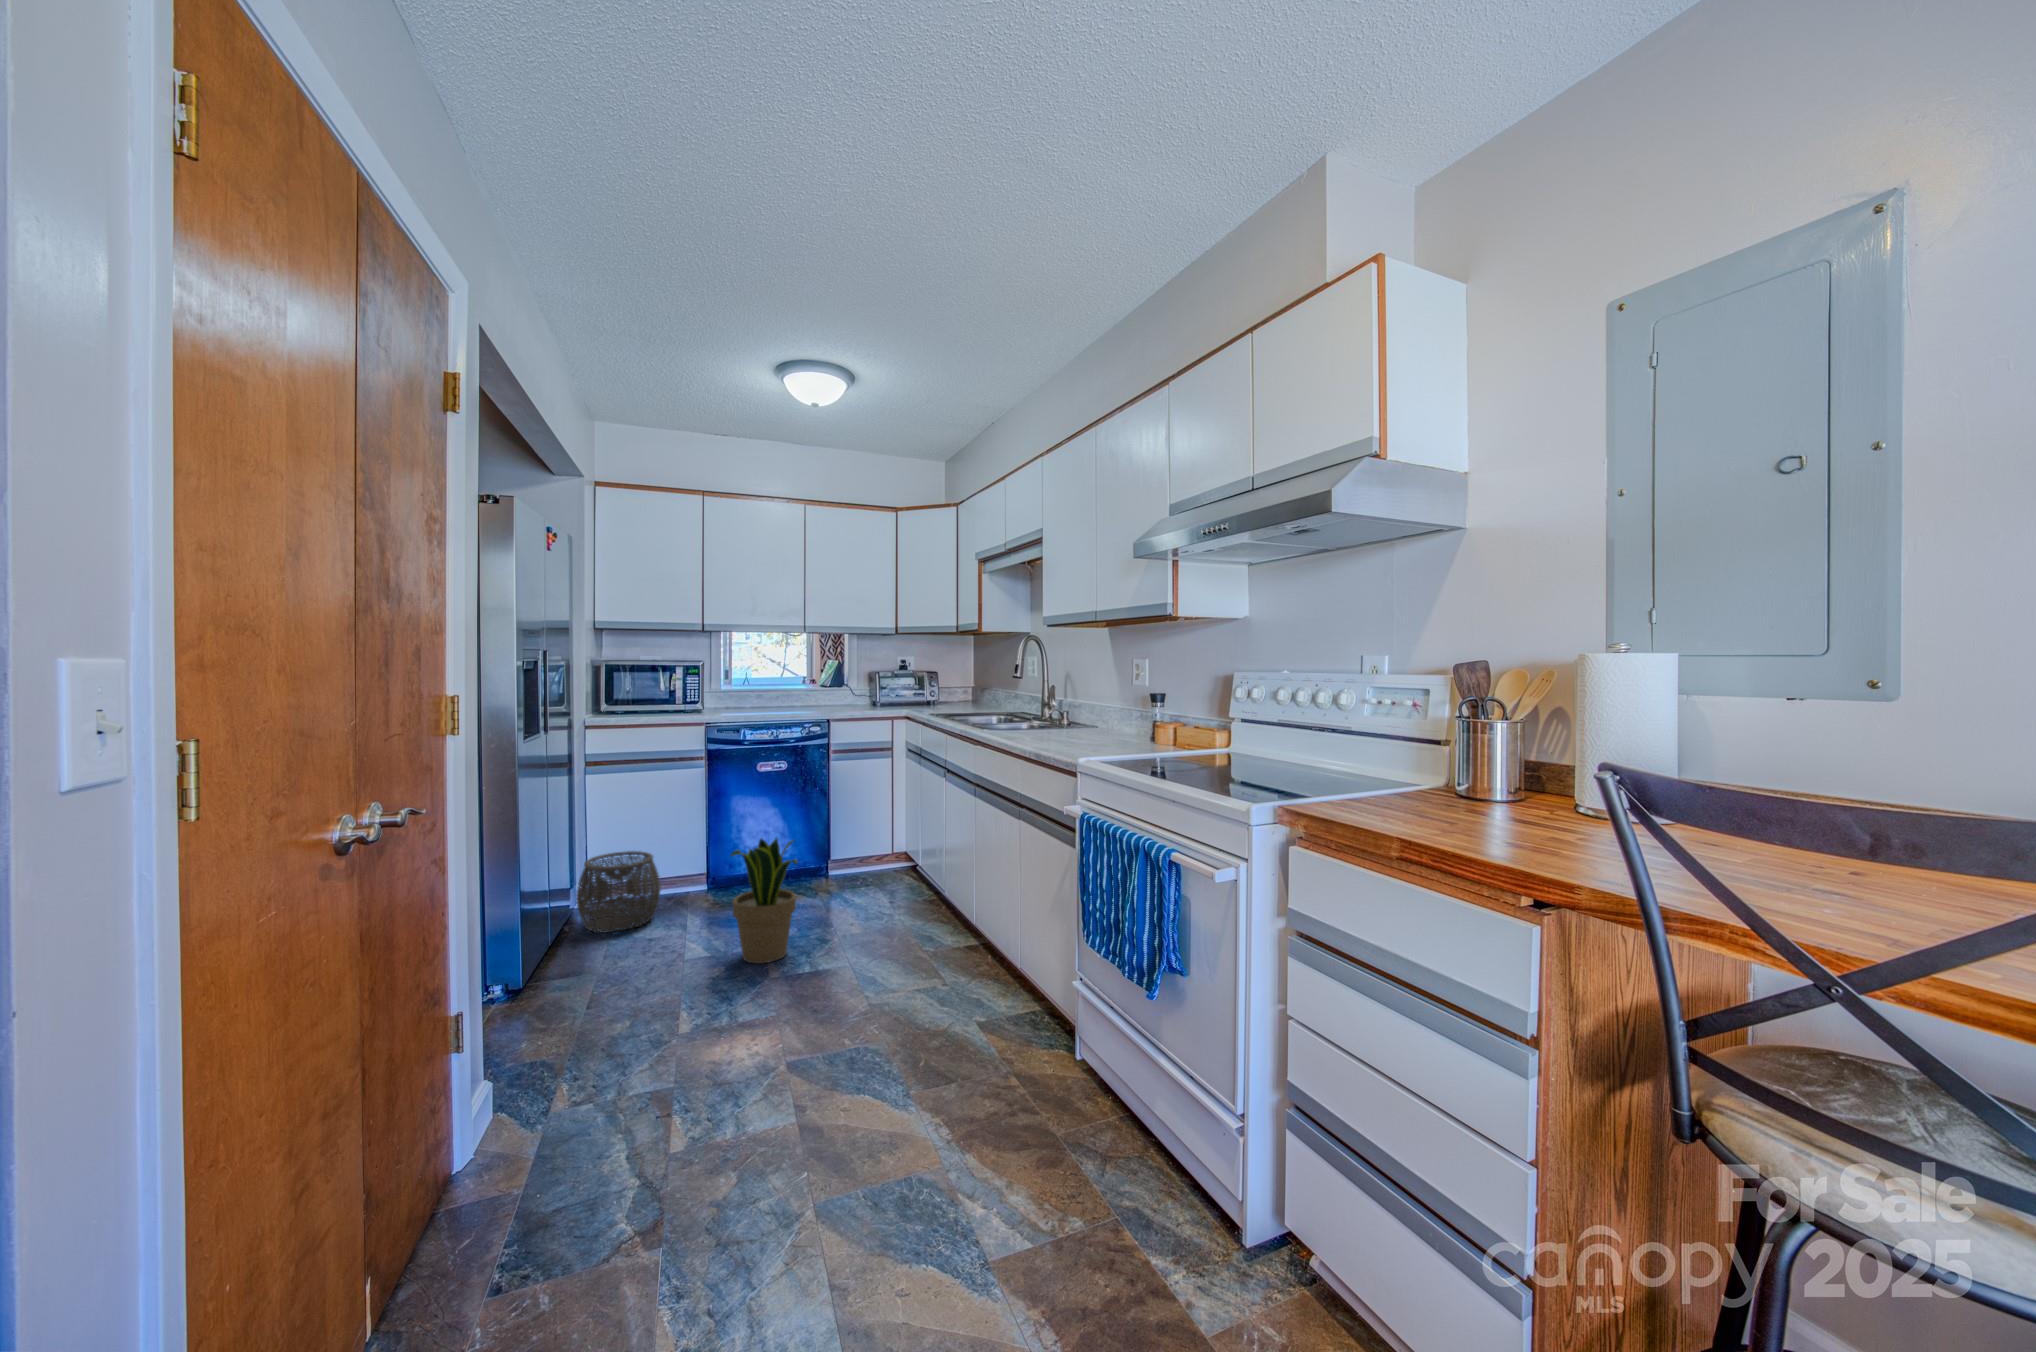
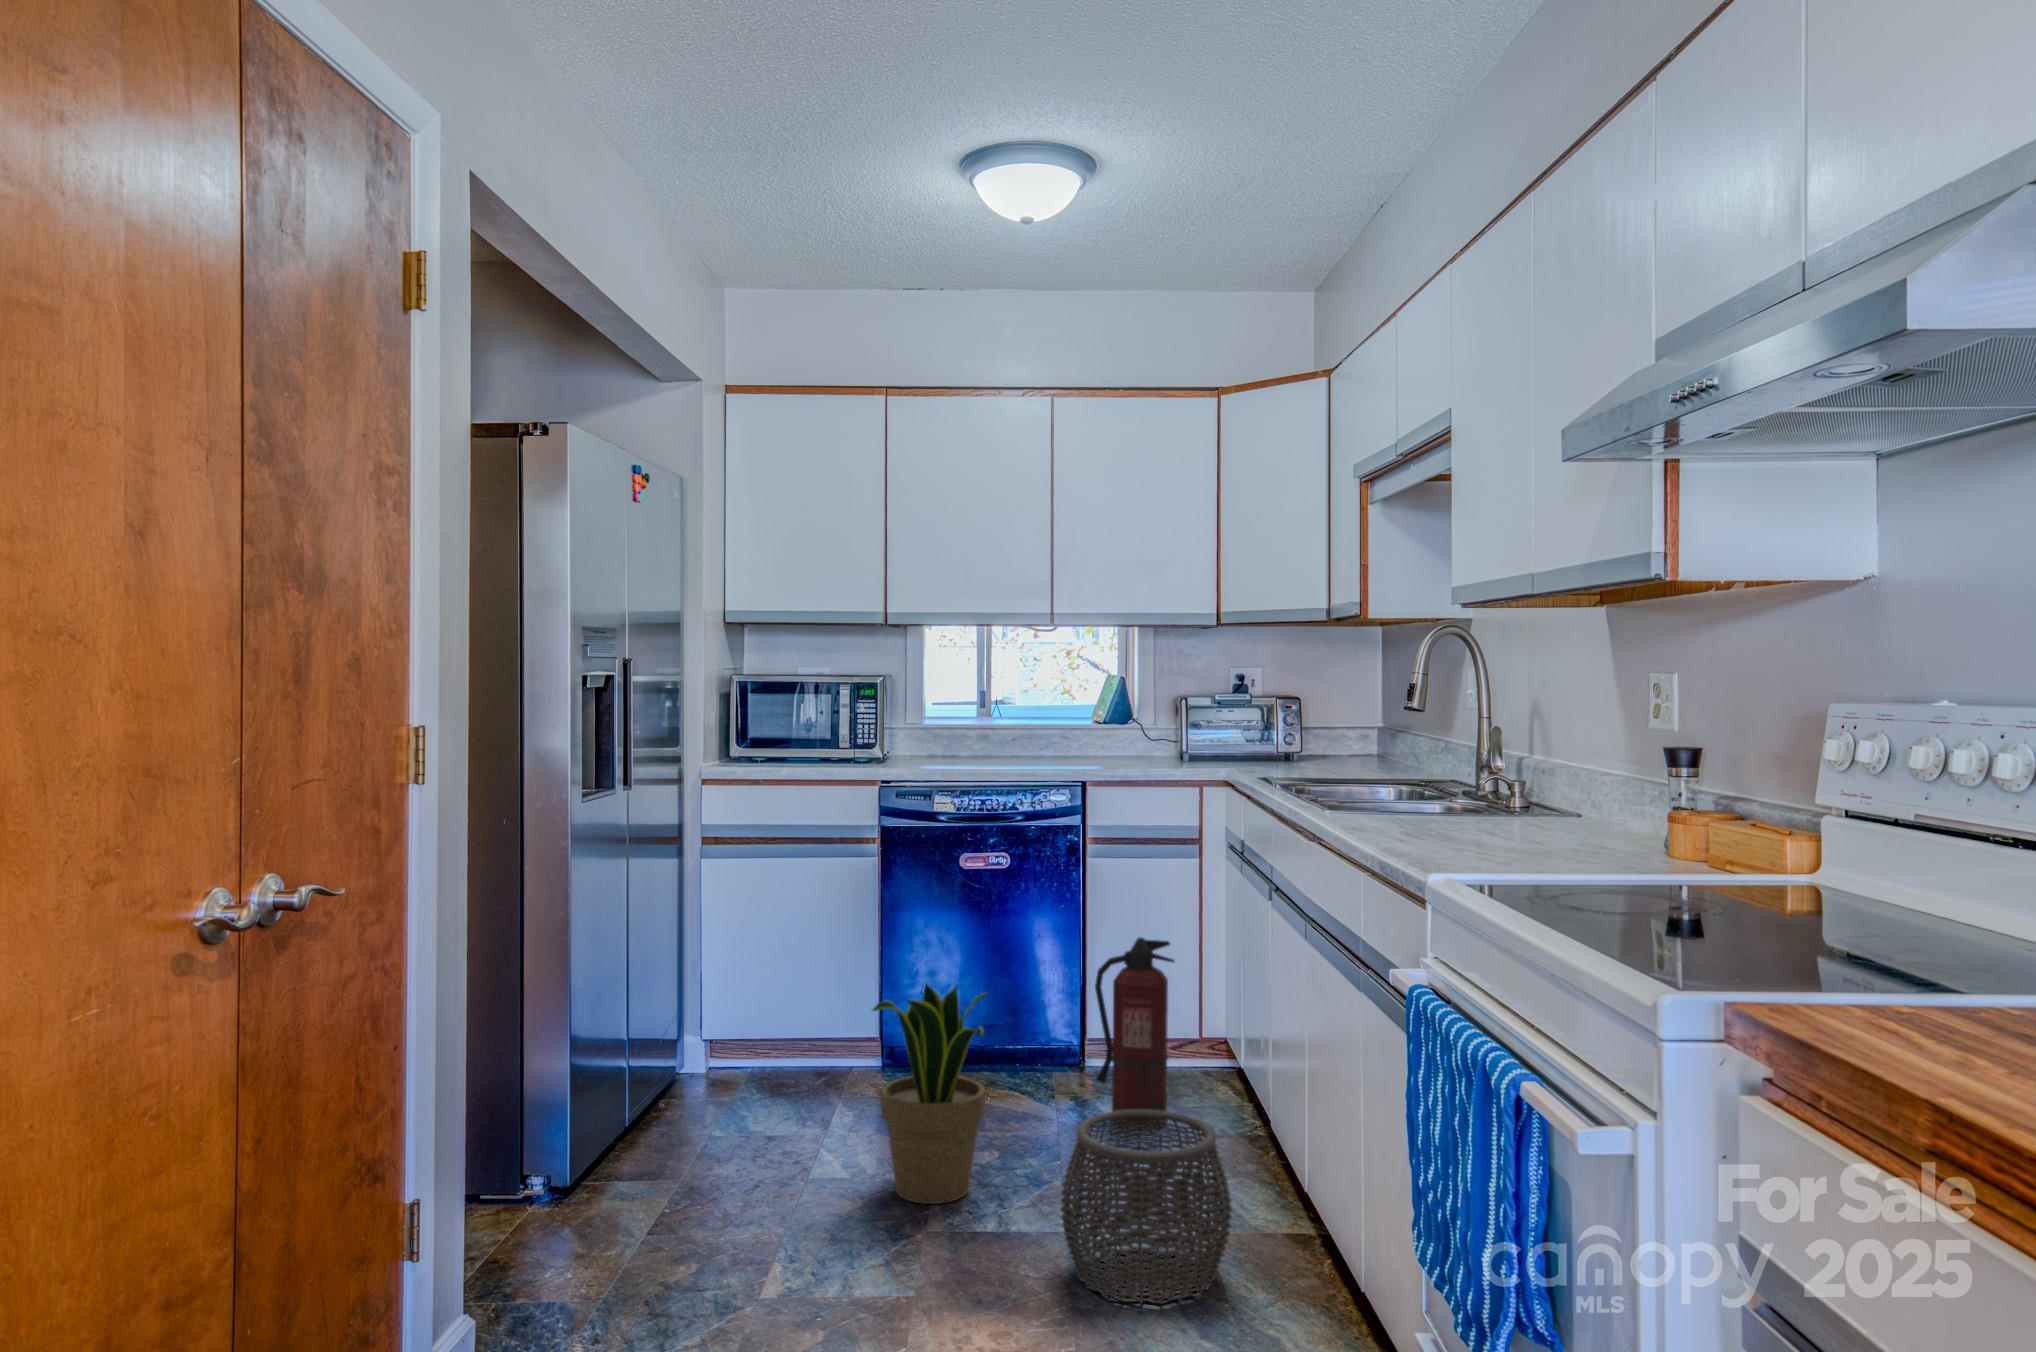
fire extinguisher: none [844,803,889,907] -> present [1095,938,1175,1131]
woven basket: present [577,851,660,933] -> present [1060,1110,1232,1304]

